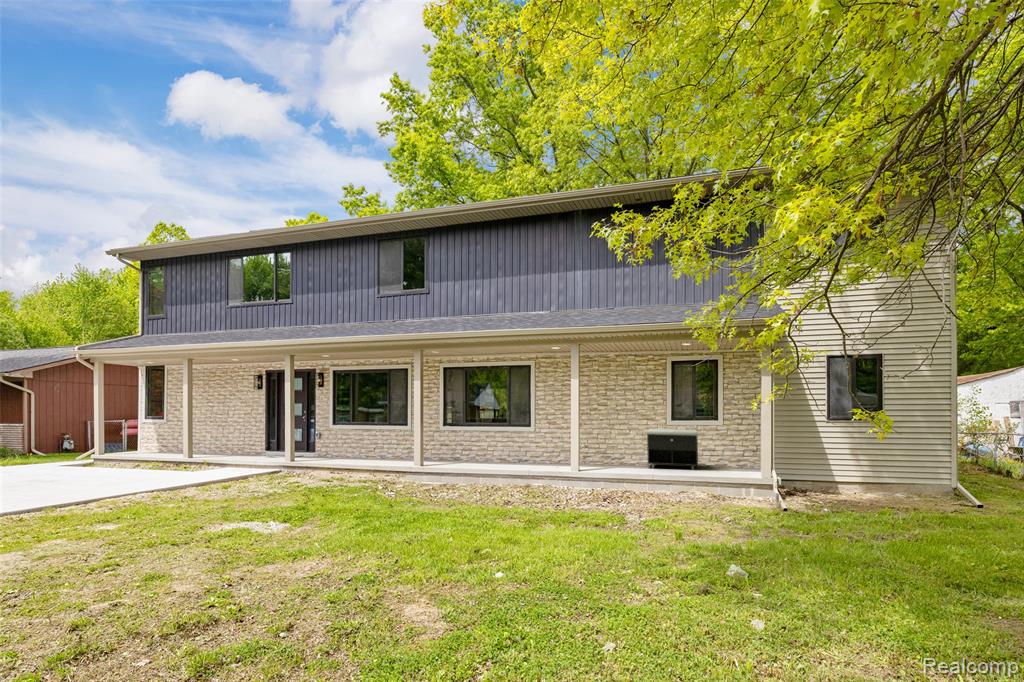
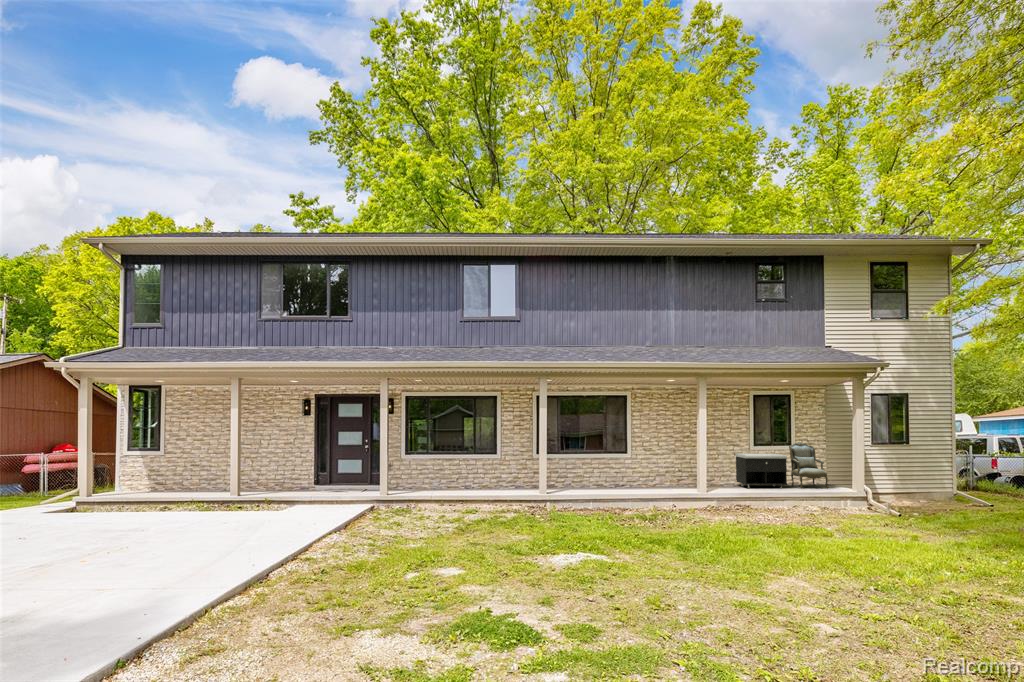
armchair: none [713,417,749,472] -> present [789,442,829,488]

